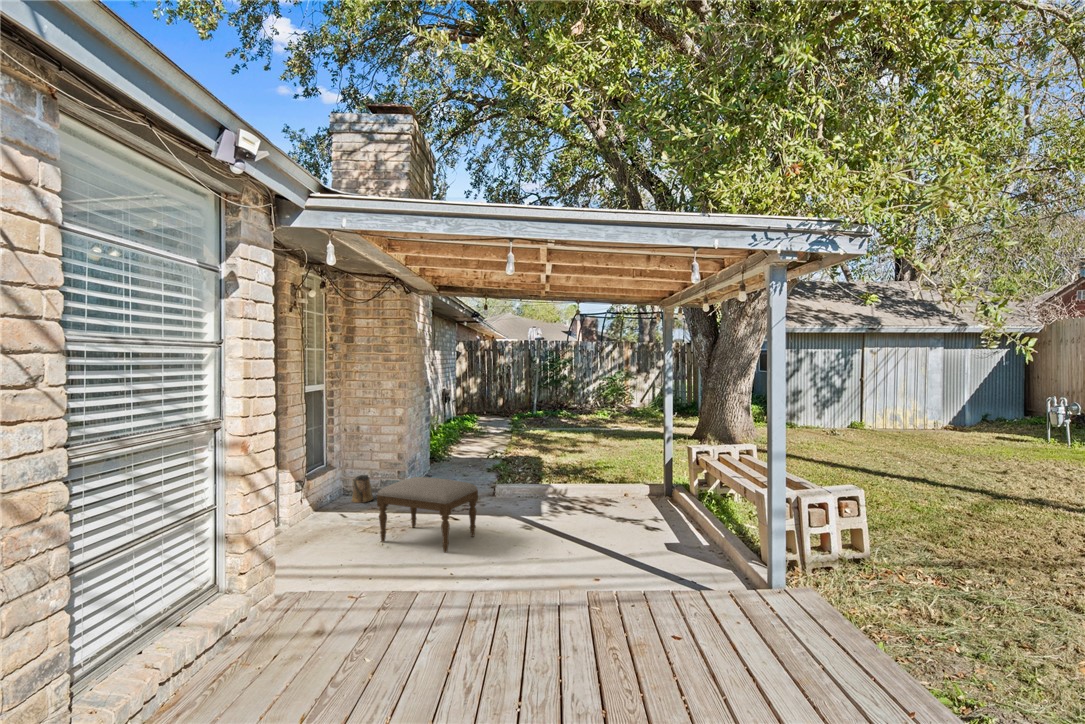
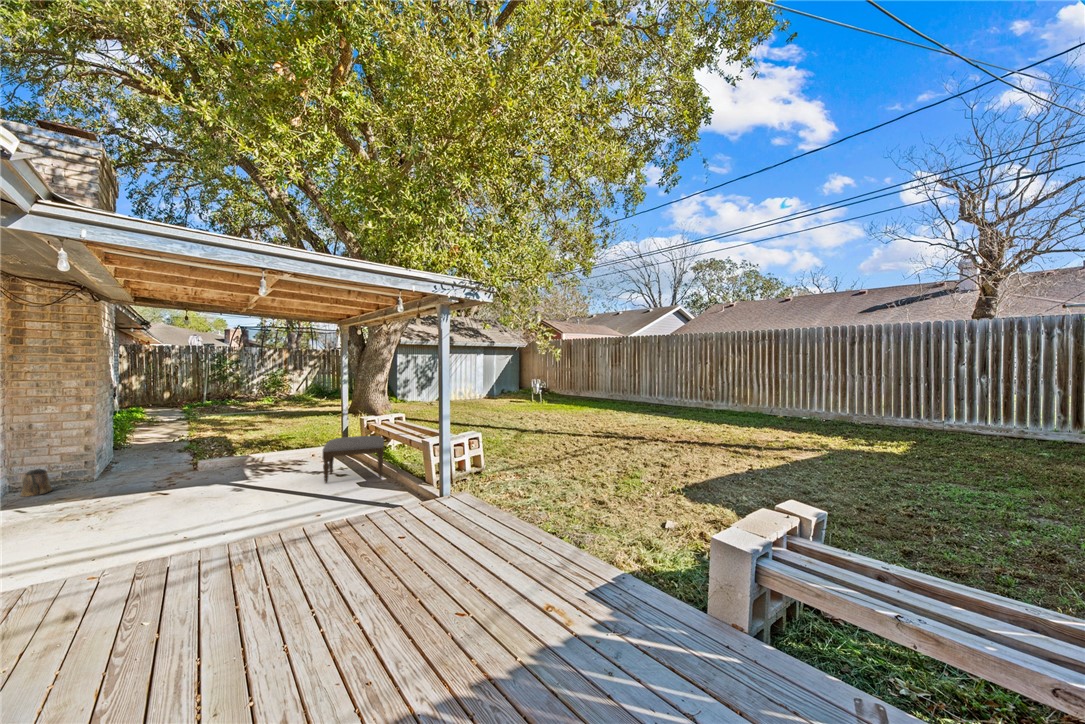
ottoman: present [377,477,478,553] -> present [323,436,384,484]

